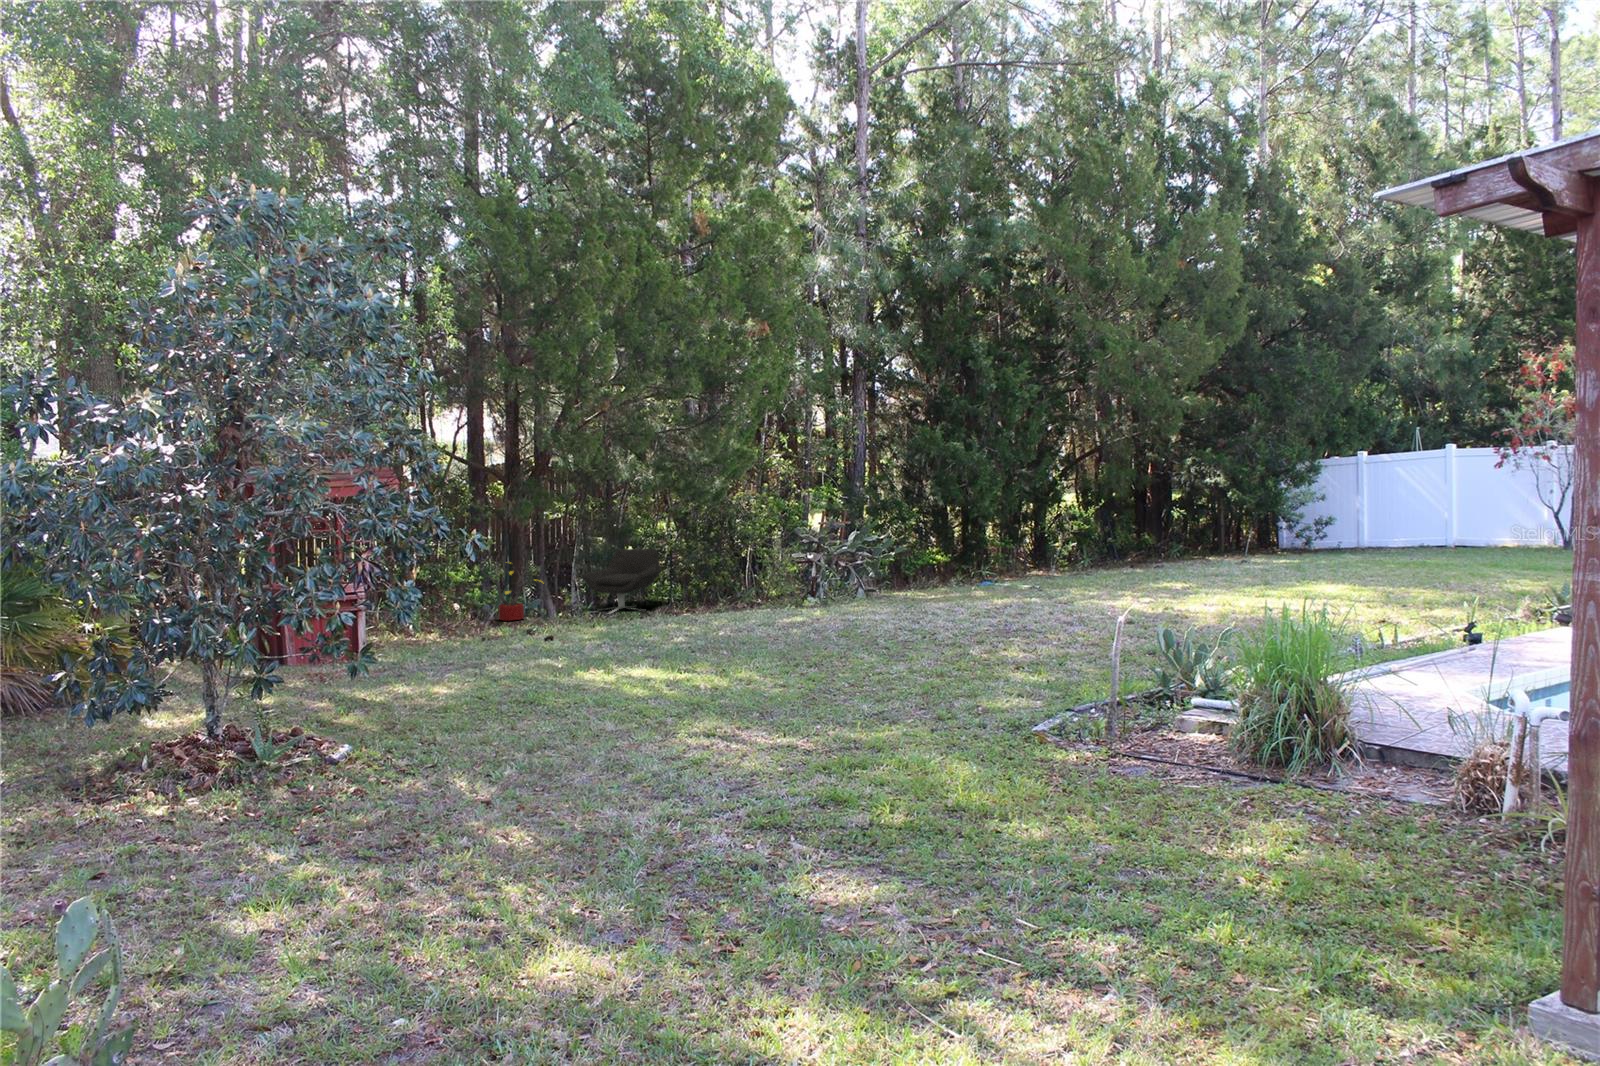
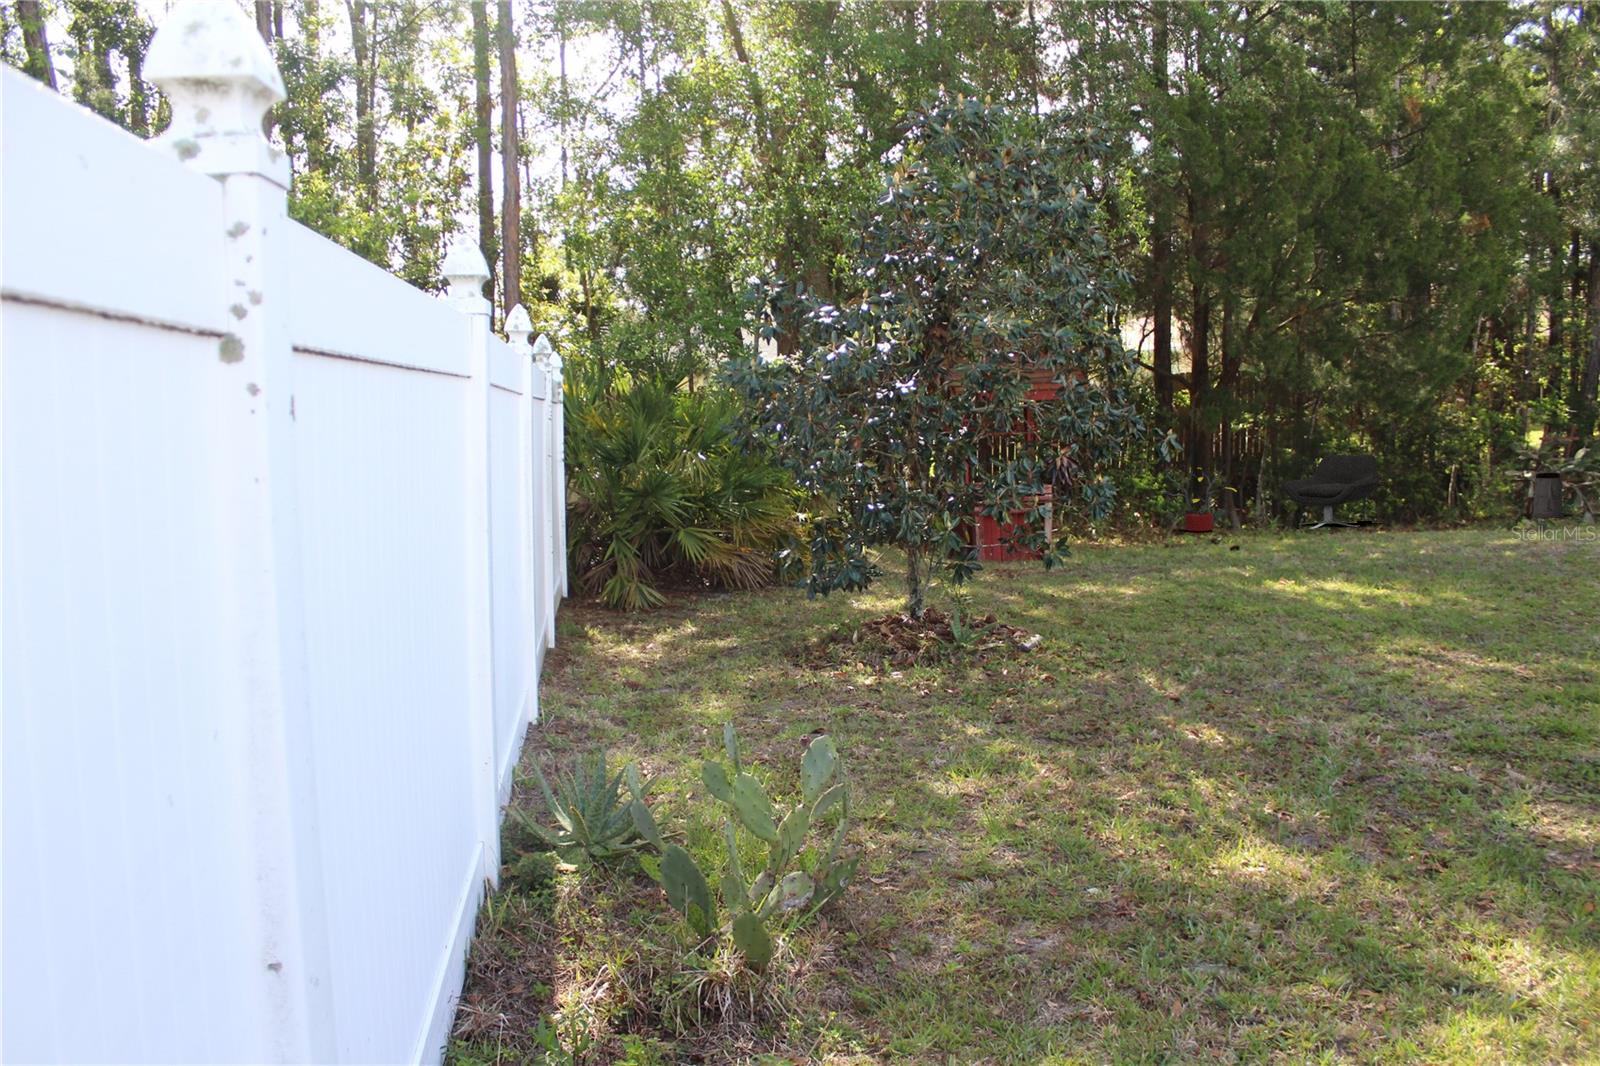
watering can: none [774,553,796,597] -> present [1532,462,1564,518]

